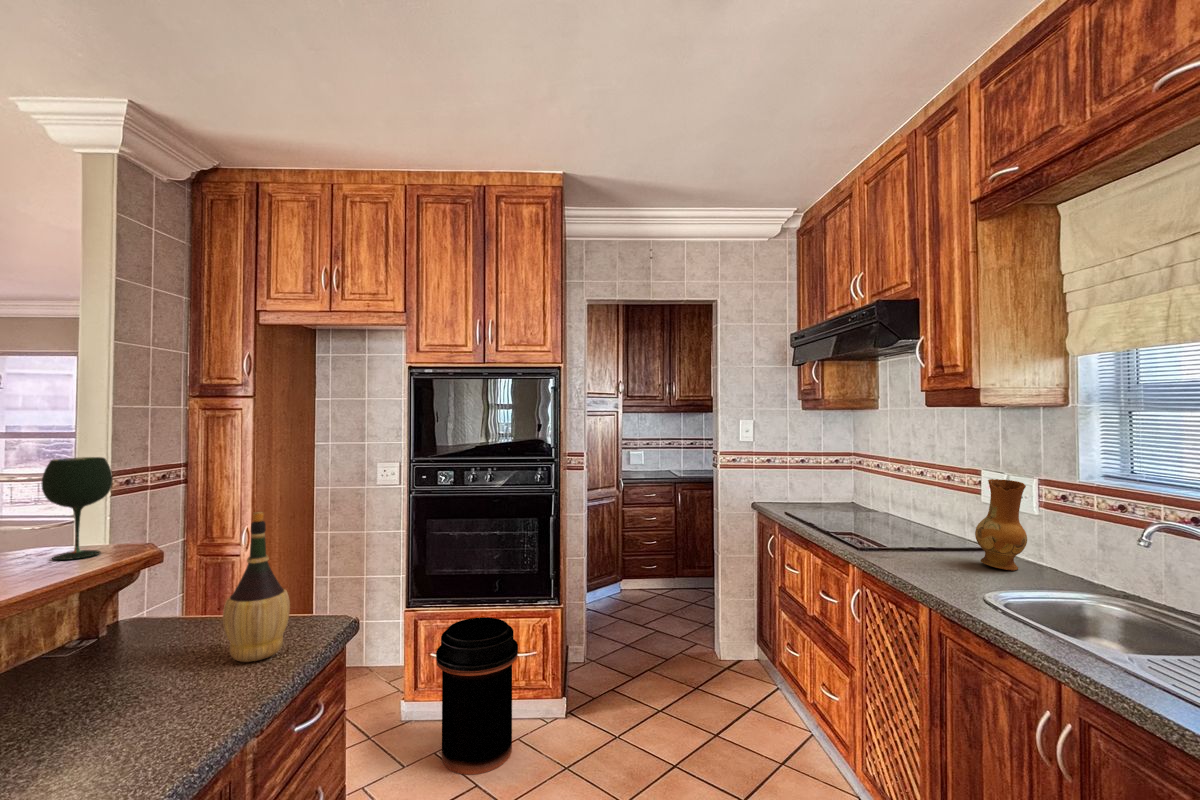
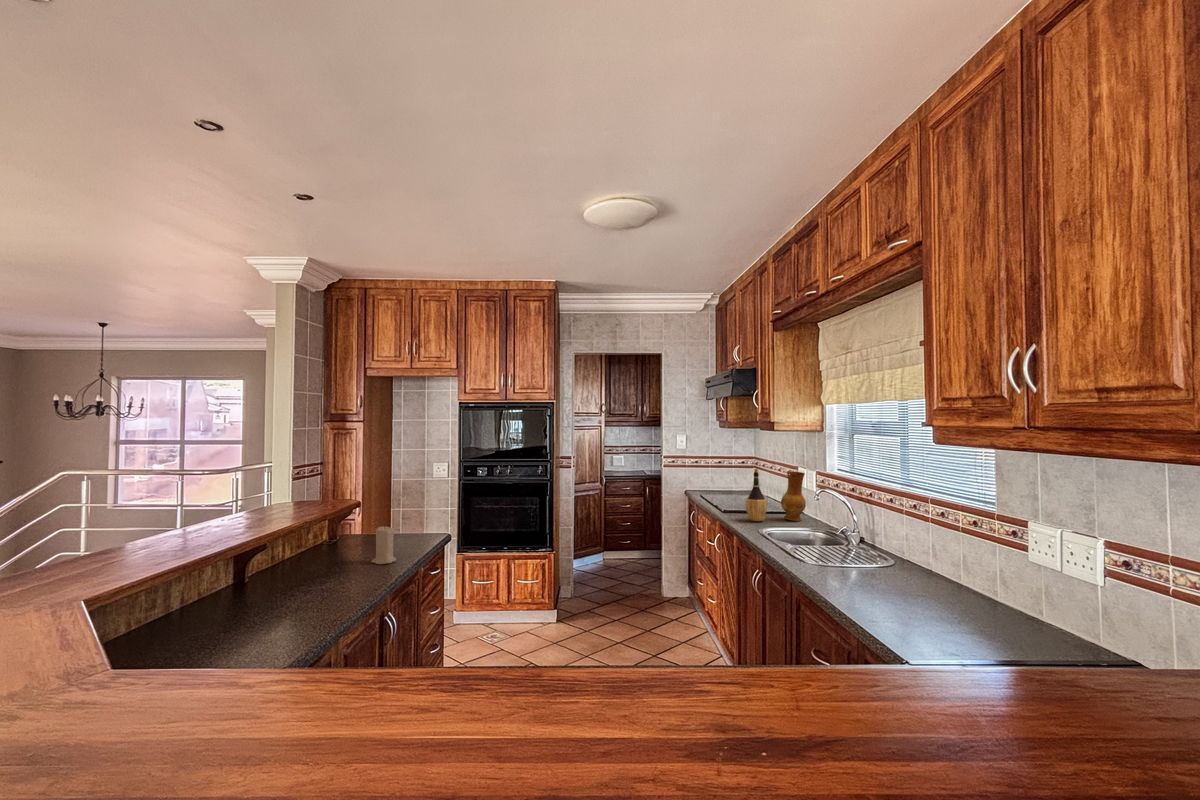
wine glass: present [42,457,113,560] -> none [312,458,338,504]
wine bottle: present [223,512,290,662] -> present [746,469,767,521]
trash can: present [436,617,518,775] -> none [478,558,527,646]
candle: none [84,643,161,760] -> present [372,526,396,564]

